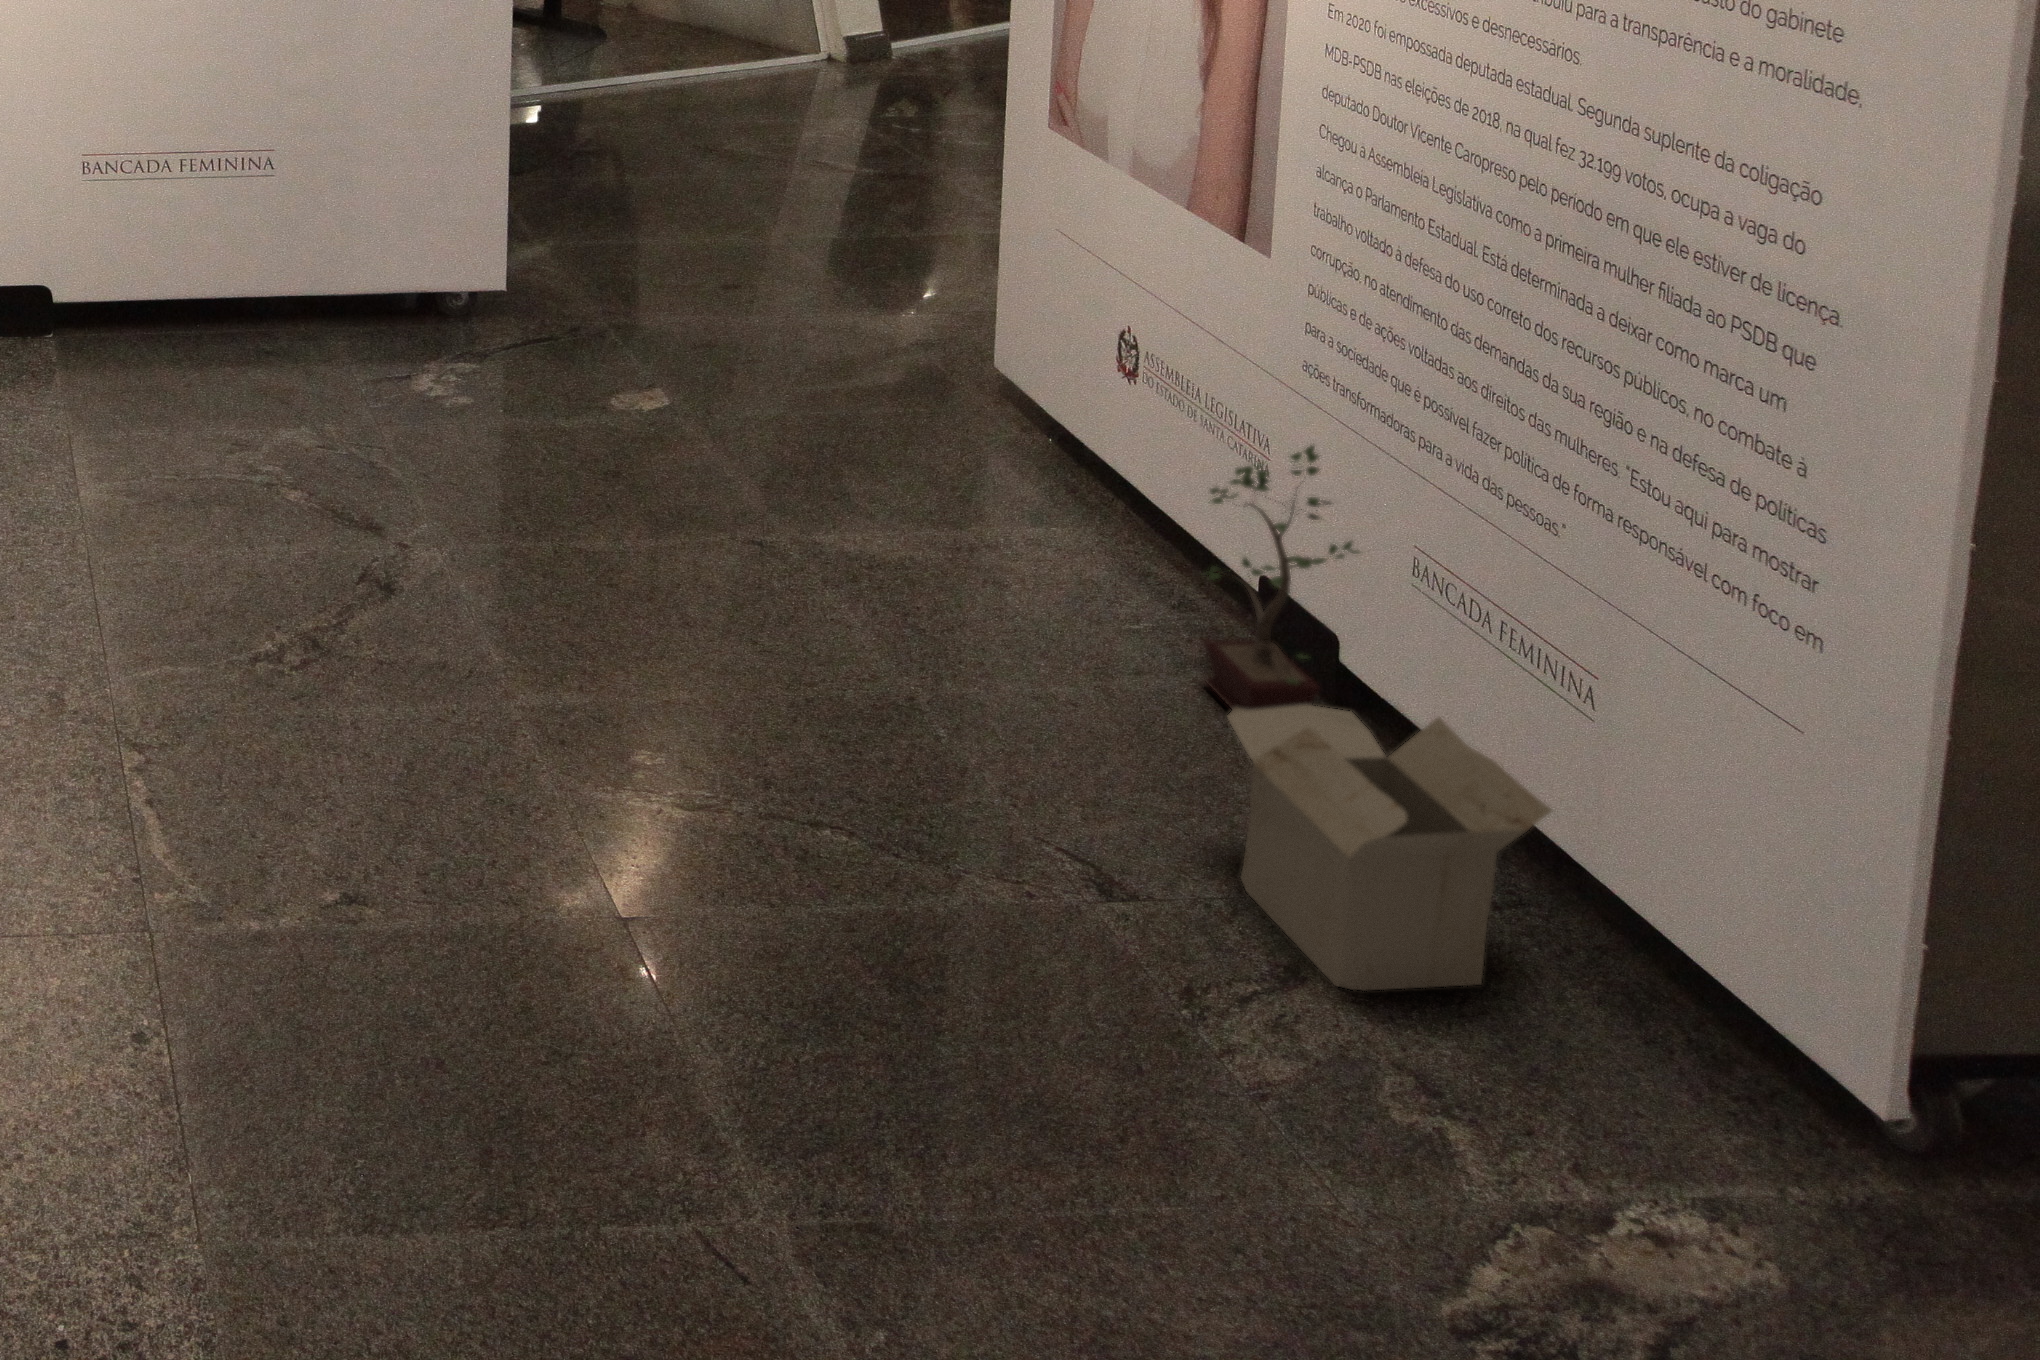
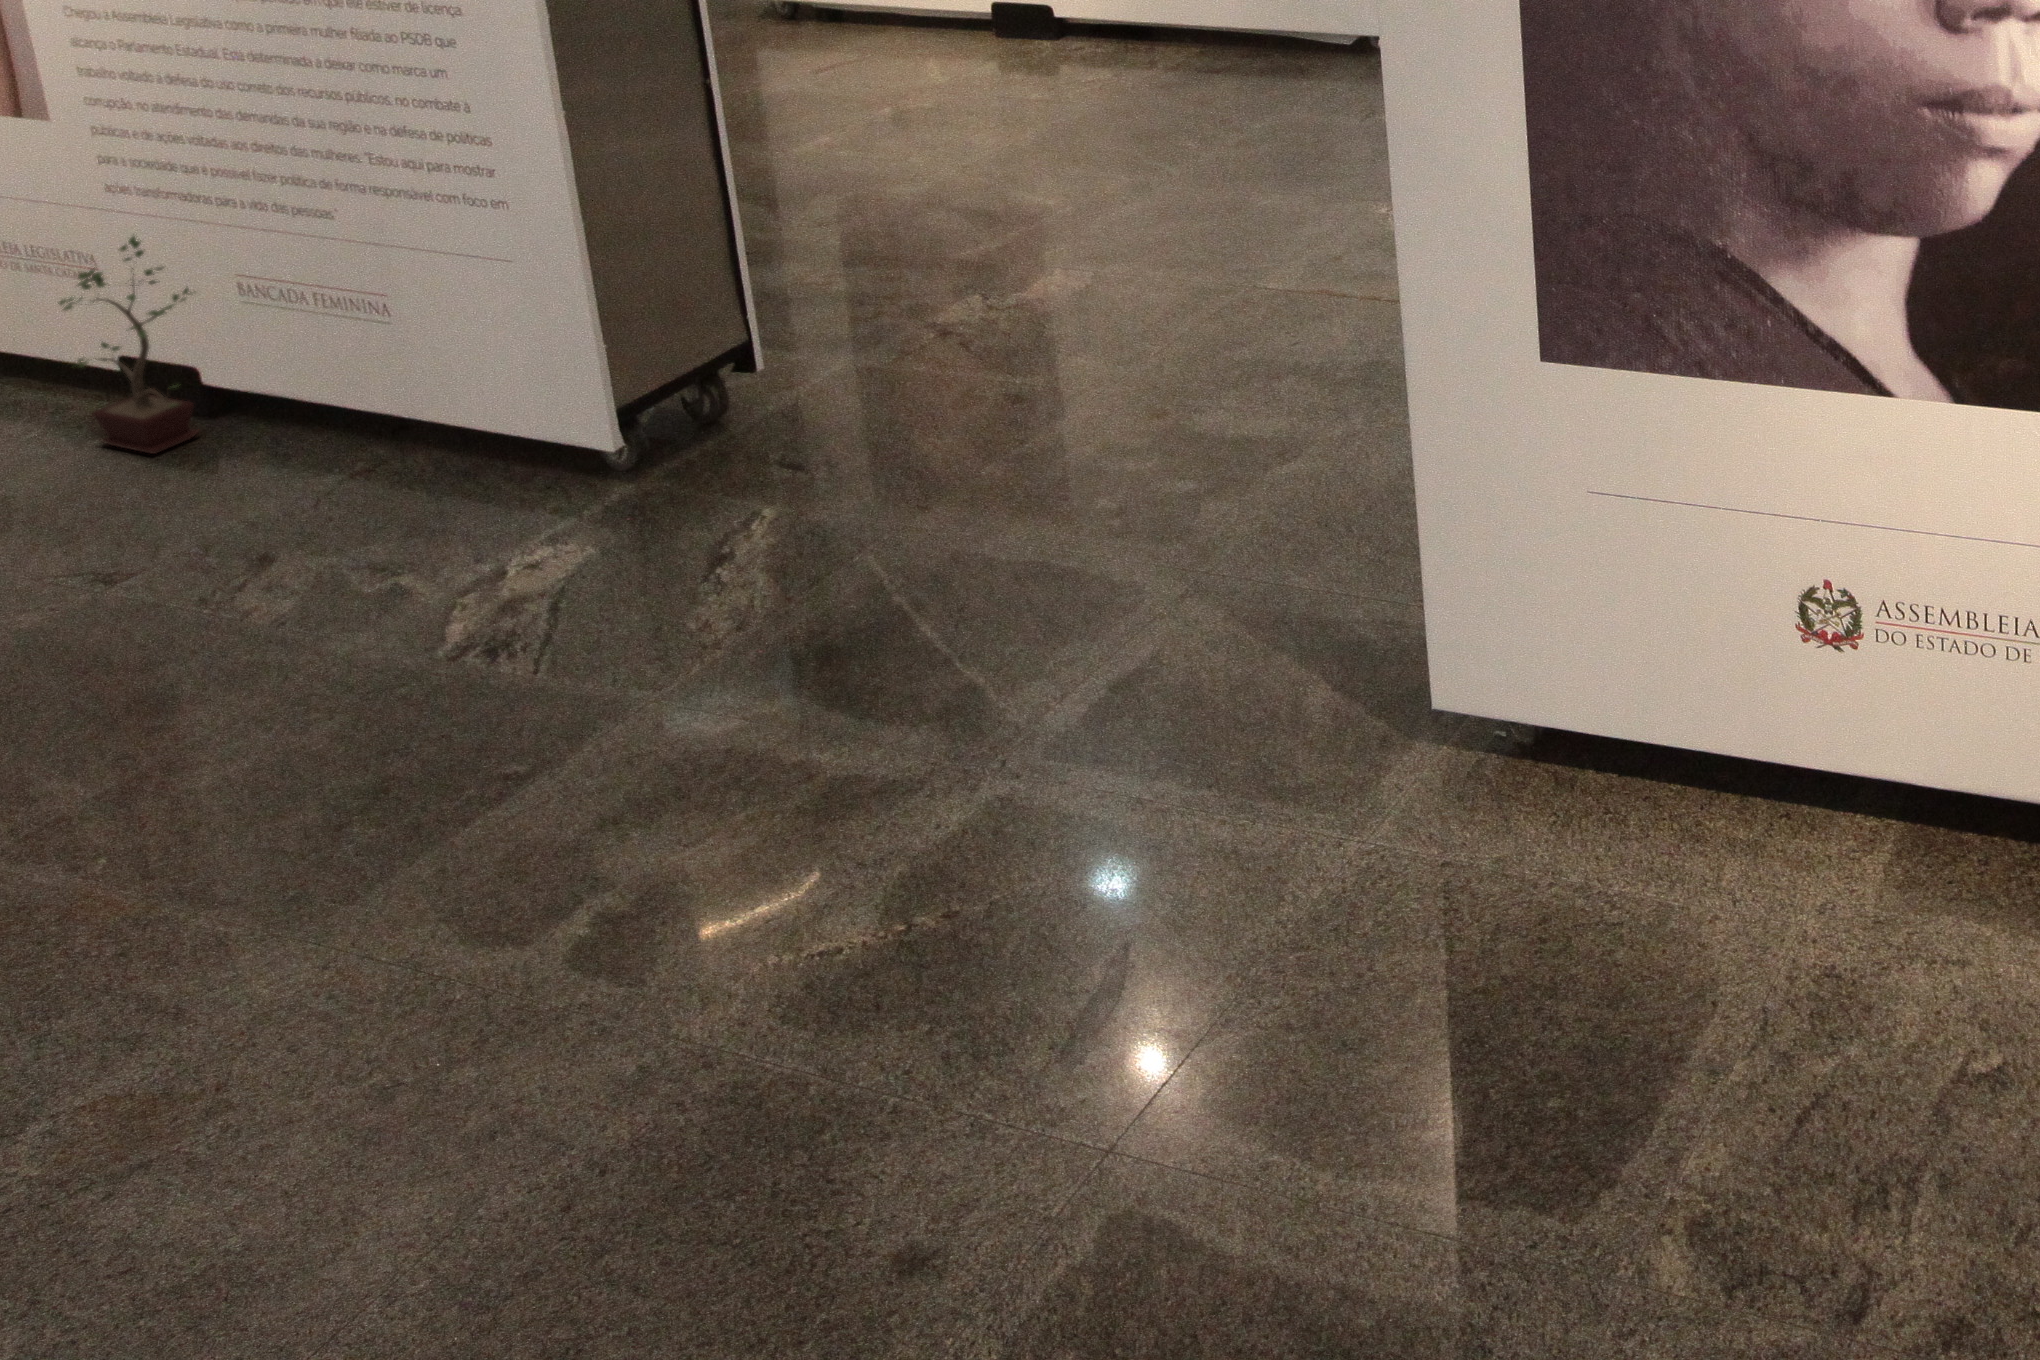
cardboard box: present [1227,705,1551,990] -> none [146,363,388,552]

